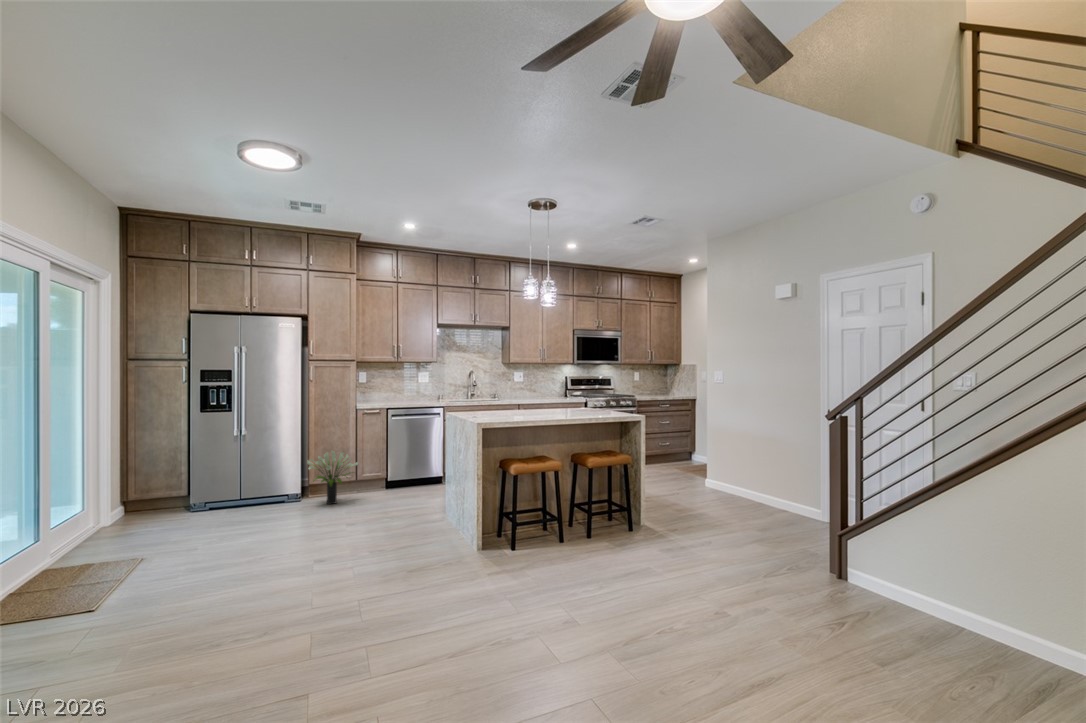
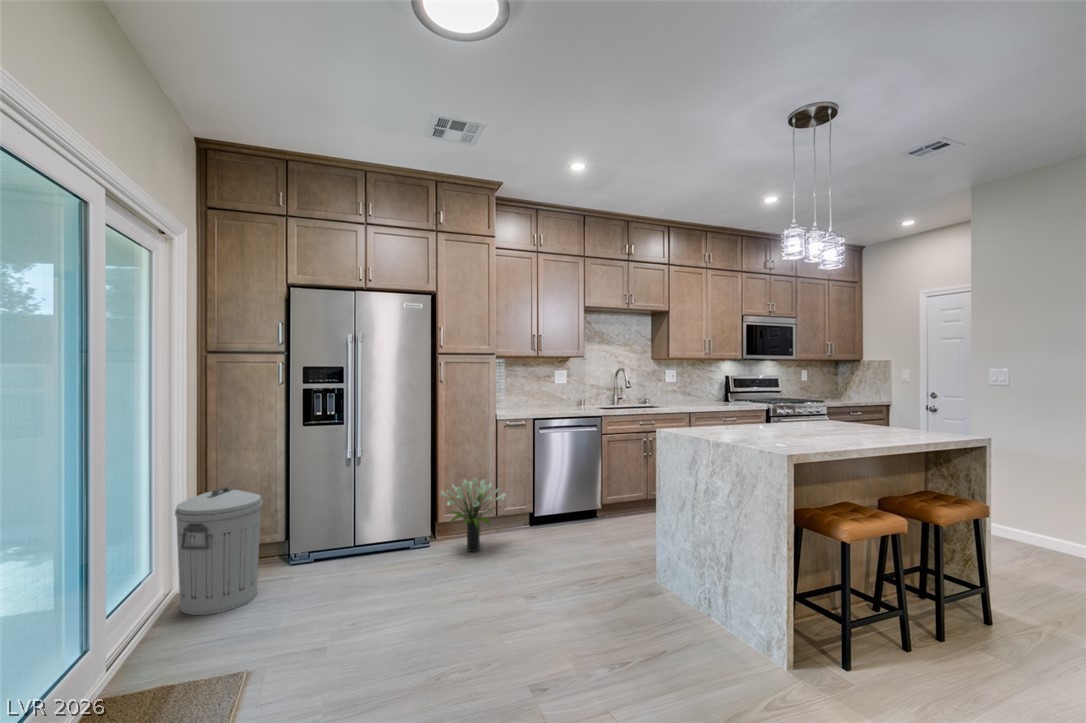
trash can: none [100,454,165,538] -> present [175,487,262,615]

